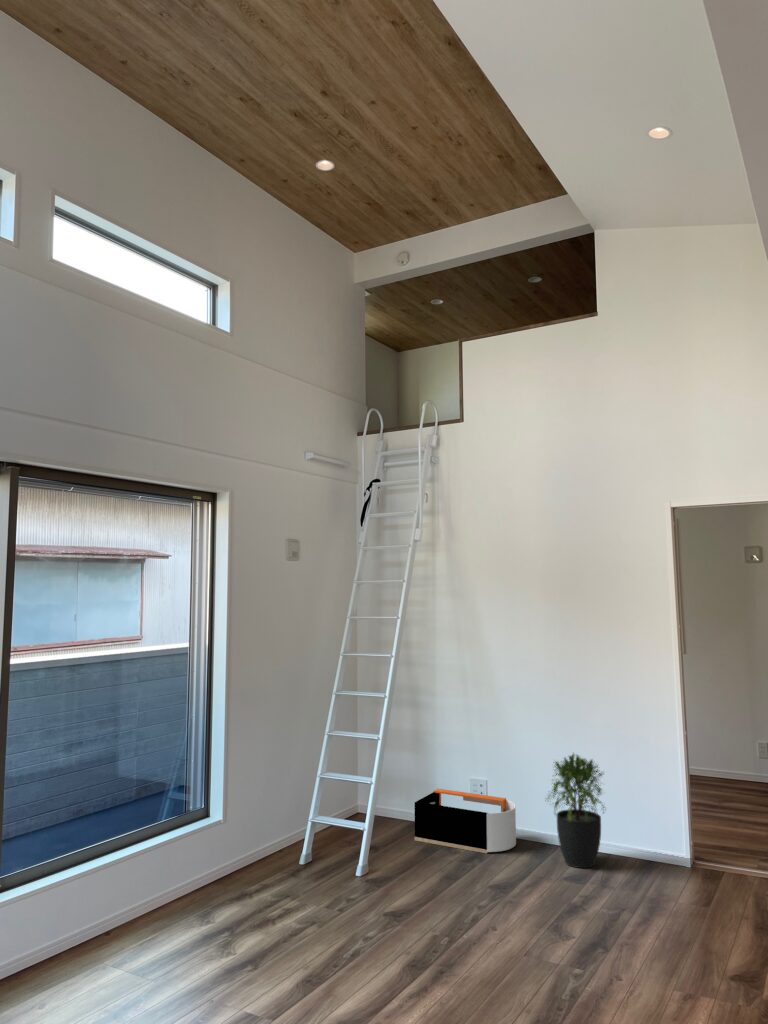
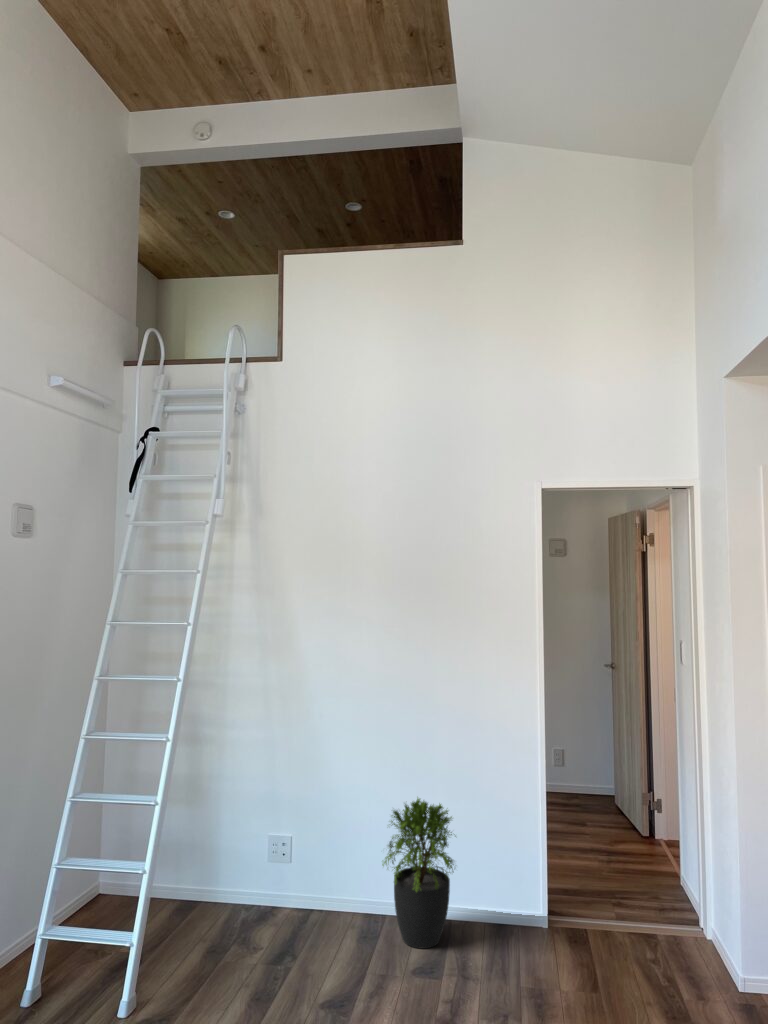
storage bin: present [414,789,516,853] -> none [196,846,335,940]

